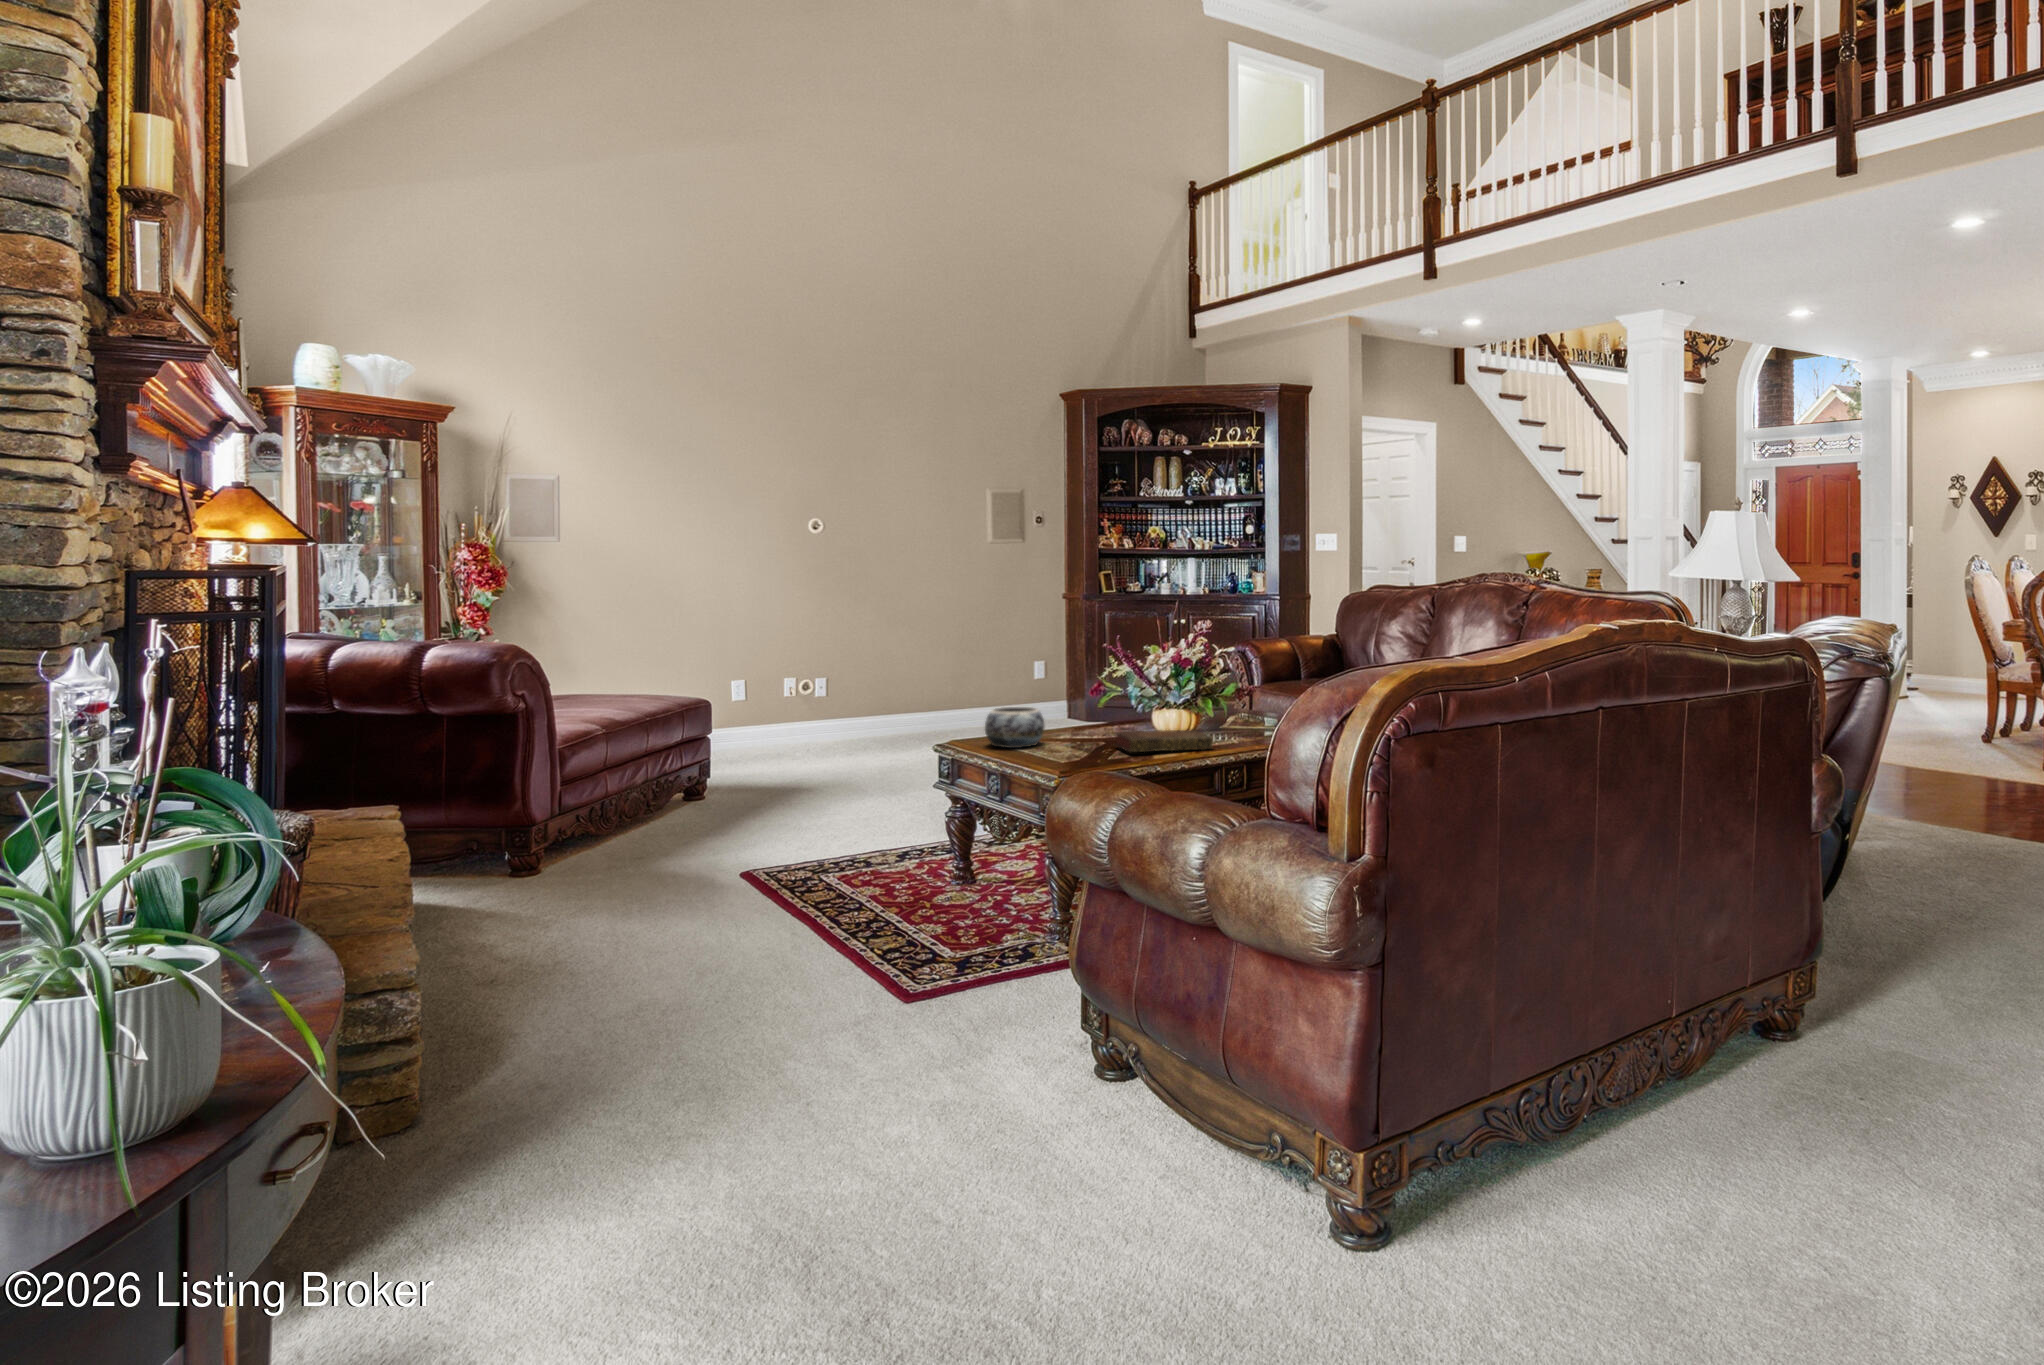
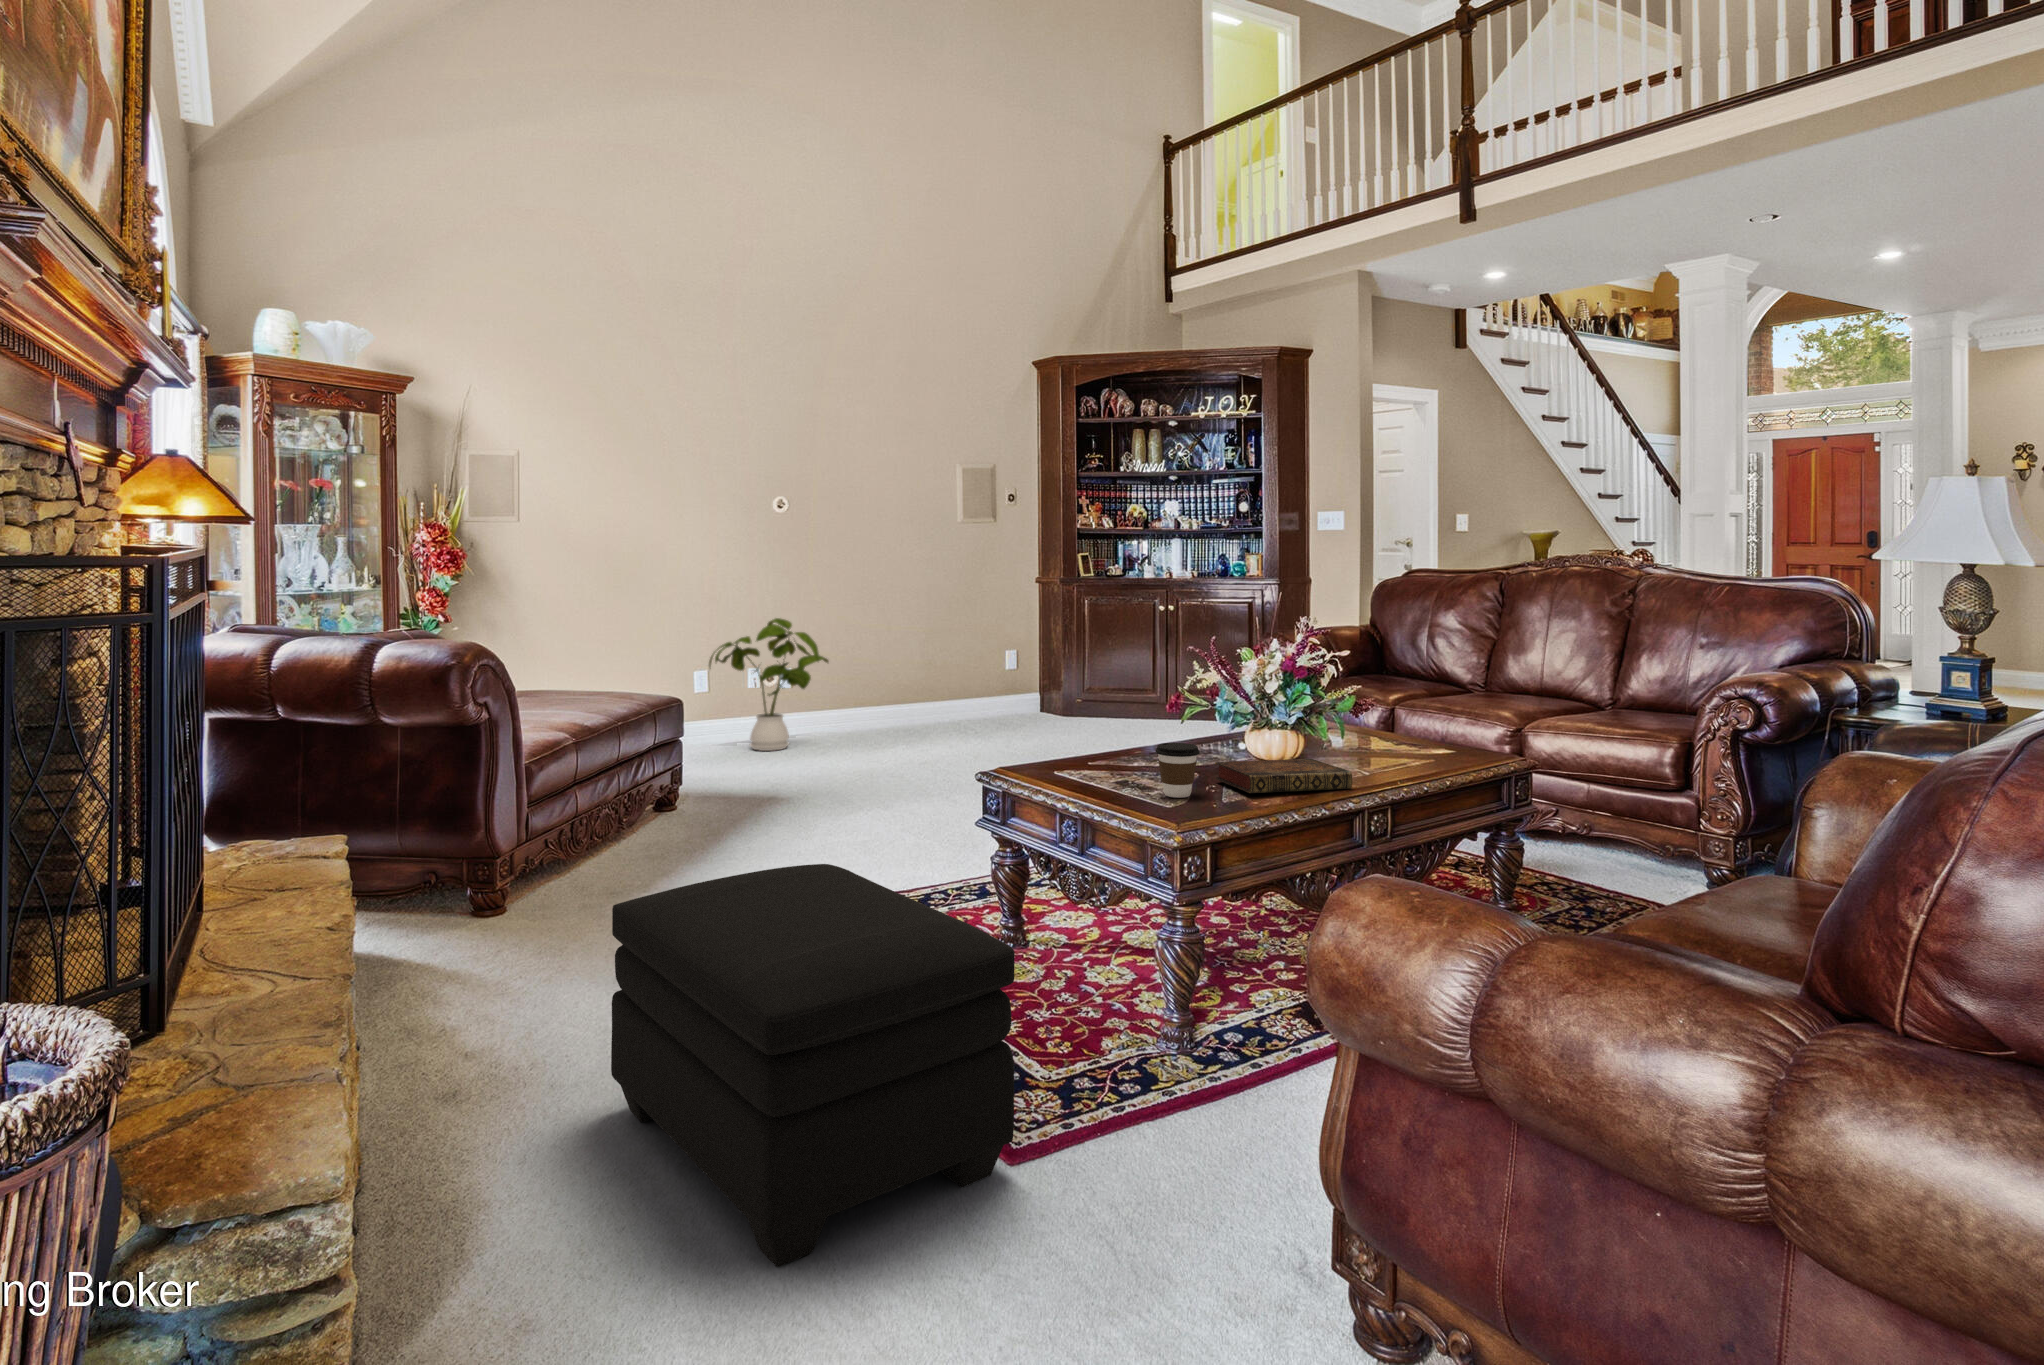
house plant: none [740,631,857,755] -> present [709,618,829,751]
decorative bowl: present [985,707,1044,748] -> none [1045,725,1120,780]
coffee cup: none [1060,716,1094,757] -> present [1156,743,1200,798]
ottoman: none [615,807,907,1051] -> present [611,864,1015,1267]

